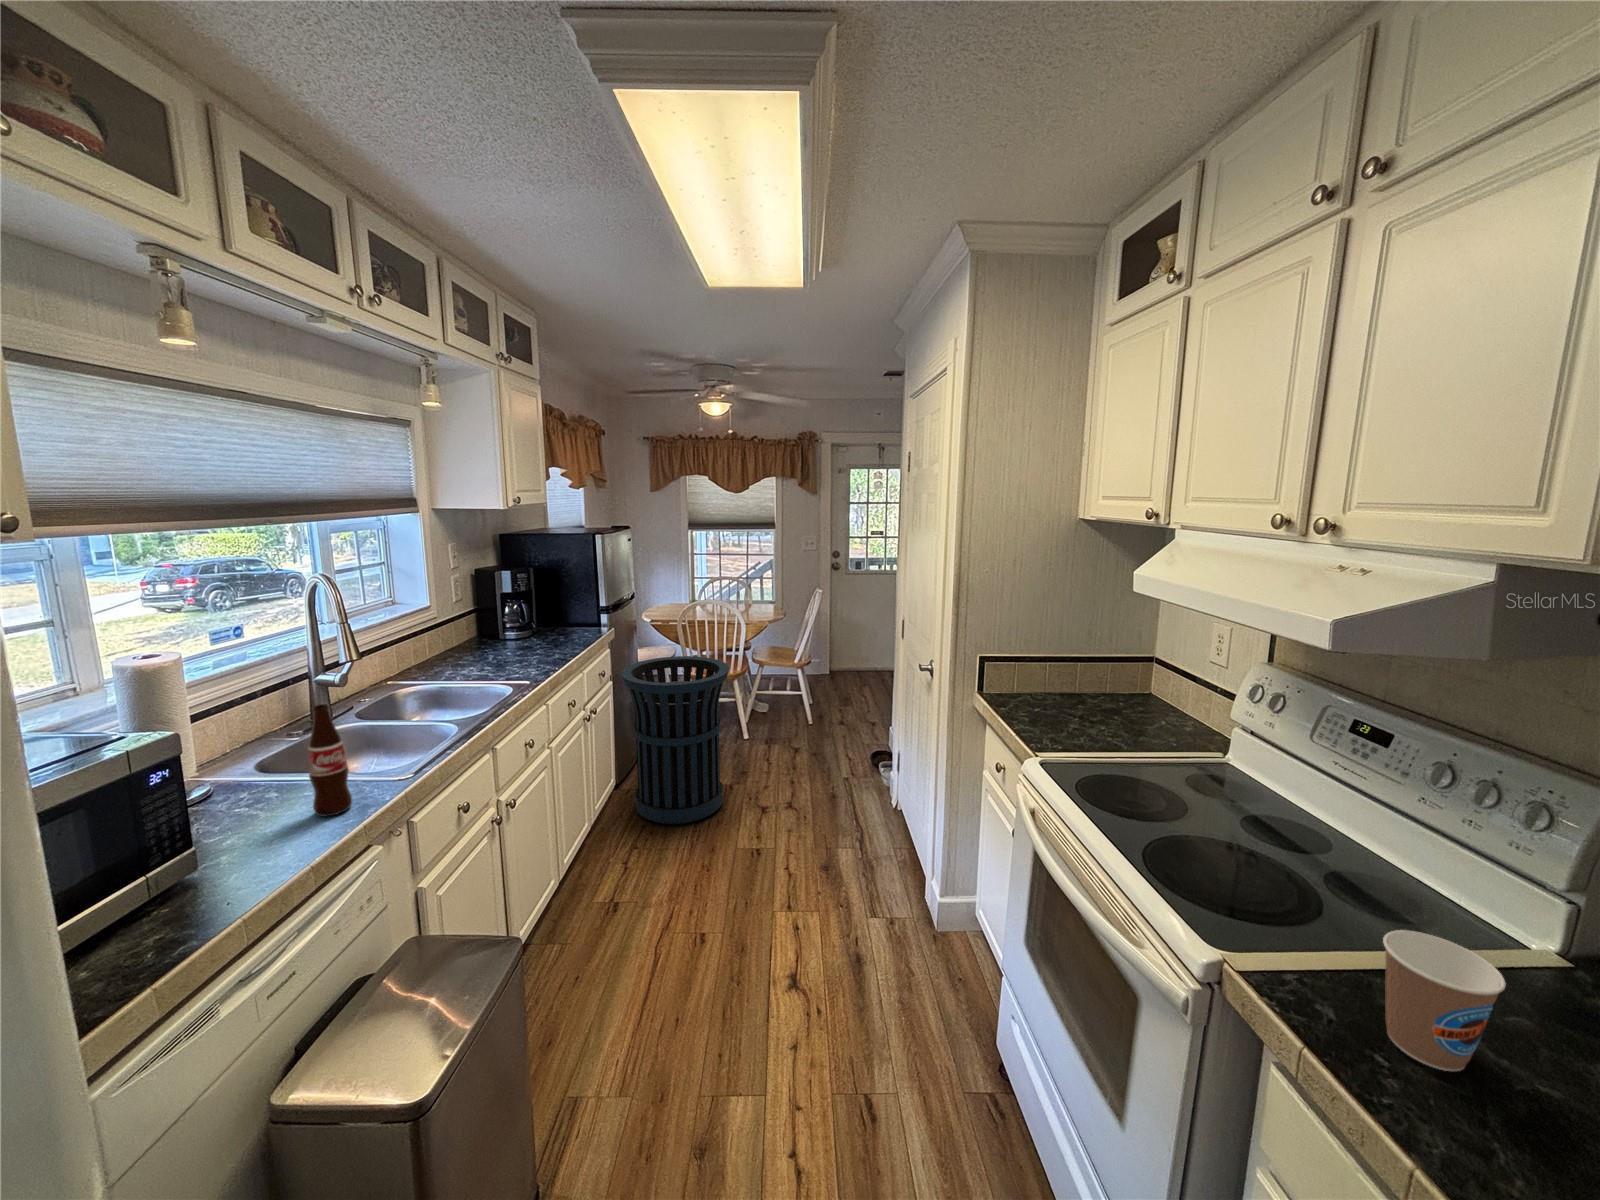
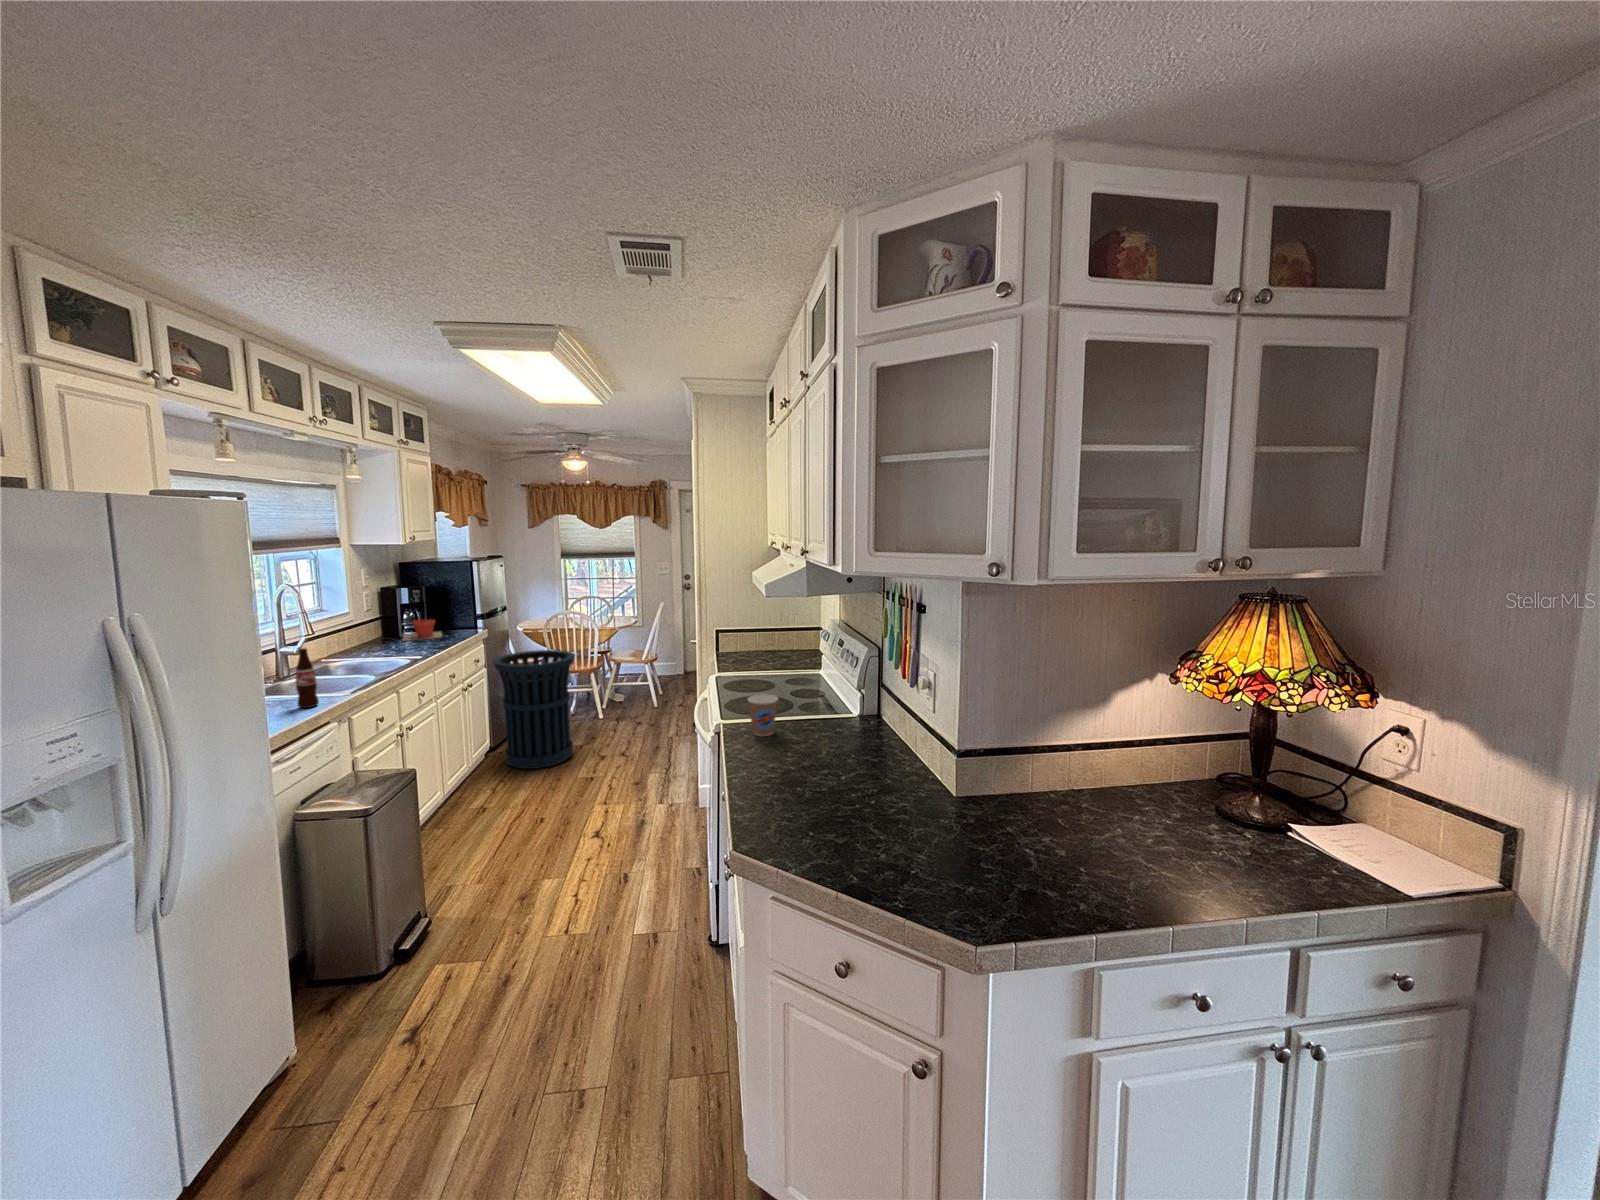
plant pot: none [503,615,557,647] -> present [402,619,442,641]

